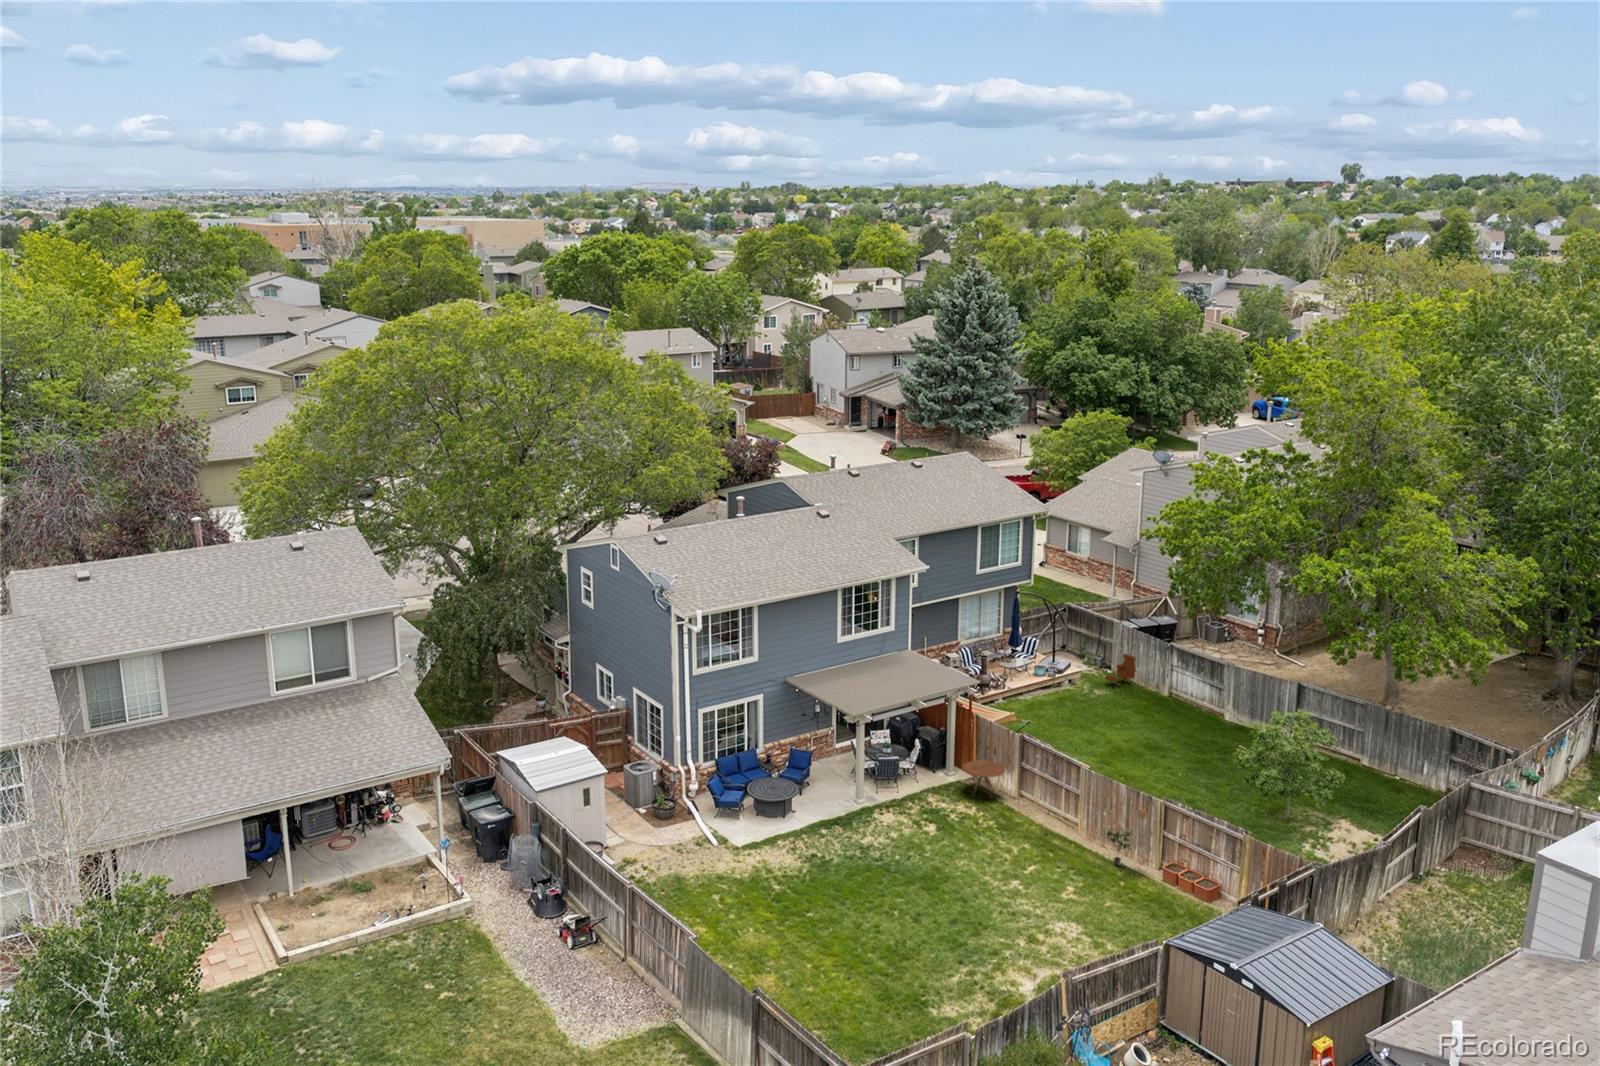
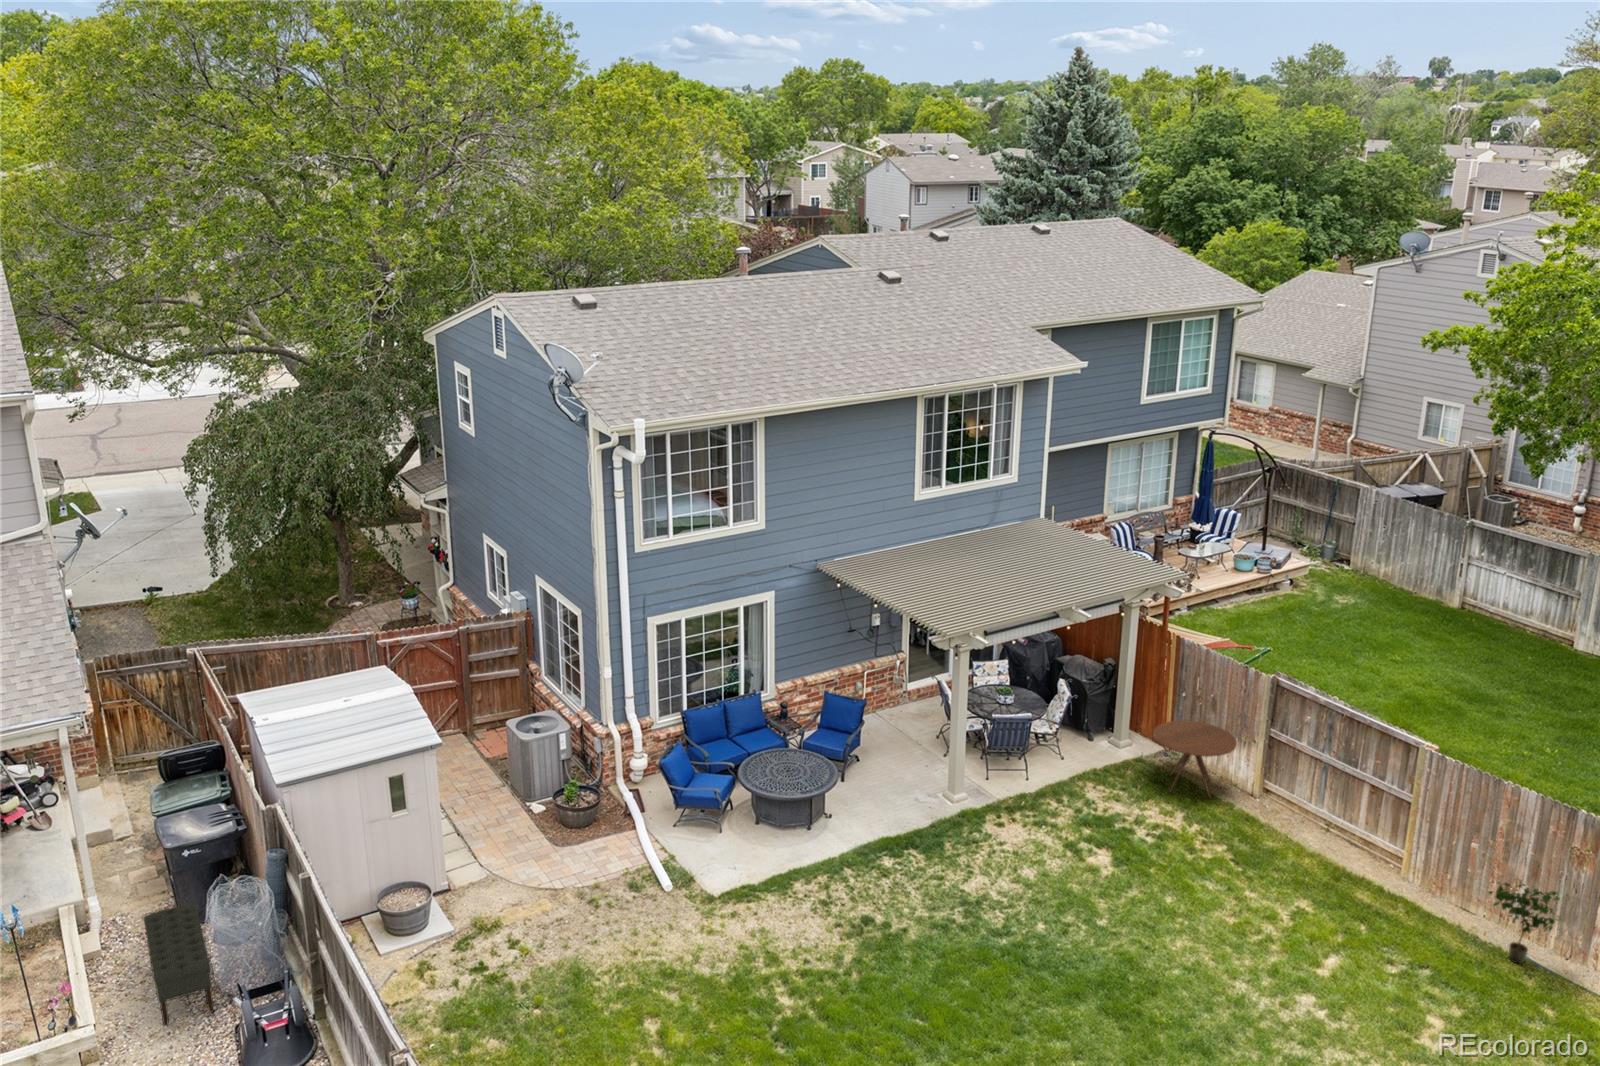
lounge chair: present [1105,654,1136,686] -> none [1356,536,1412,593]
bench: none [477,849,518,899] -> present [144,903,214,1026]

